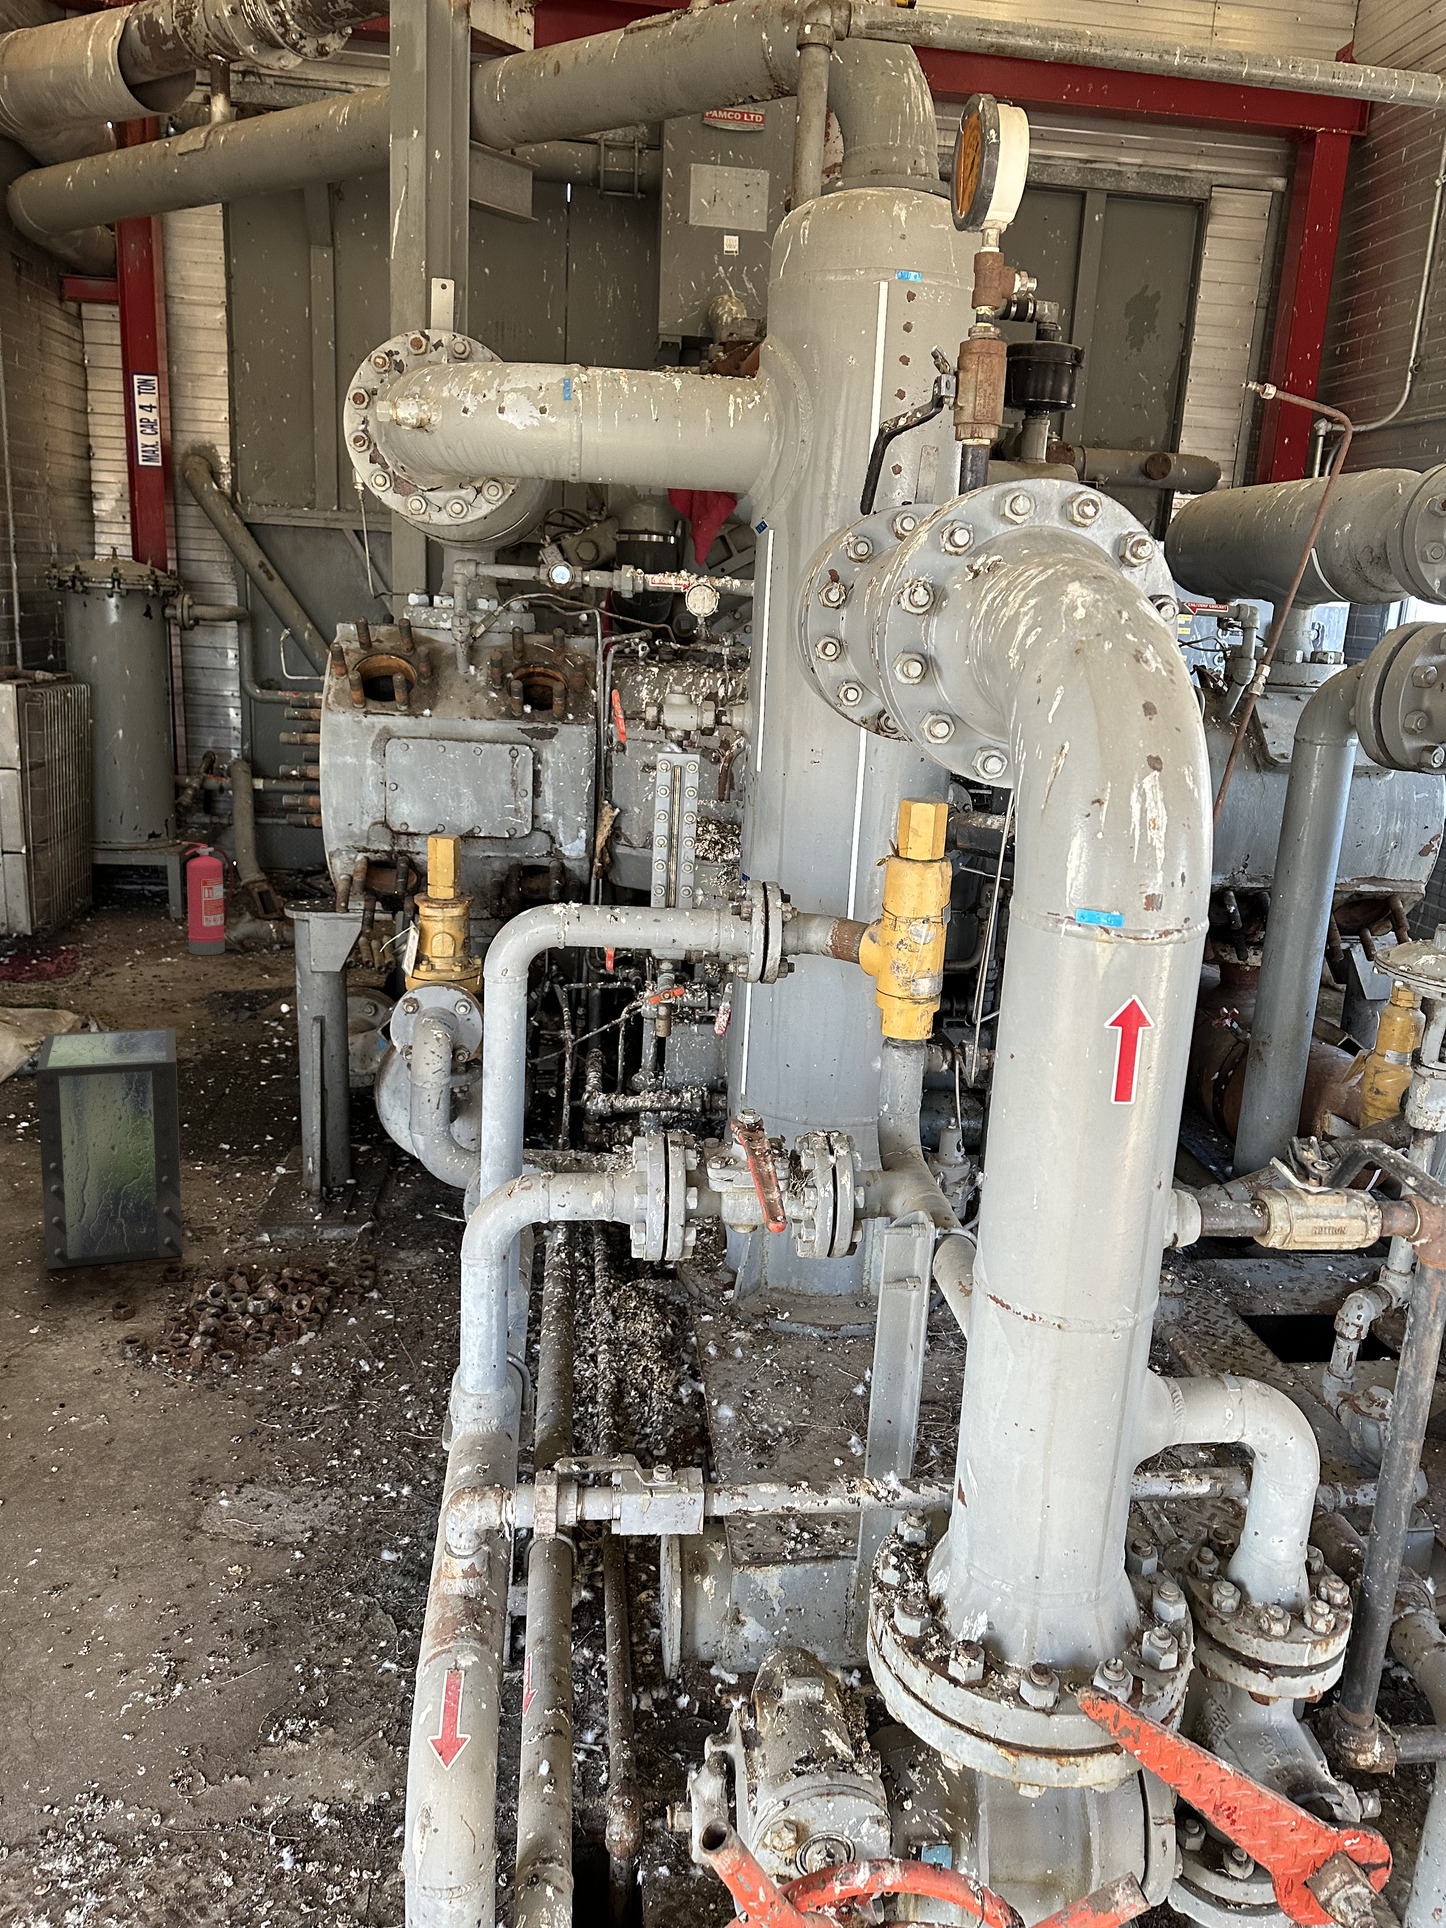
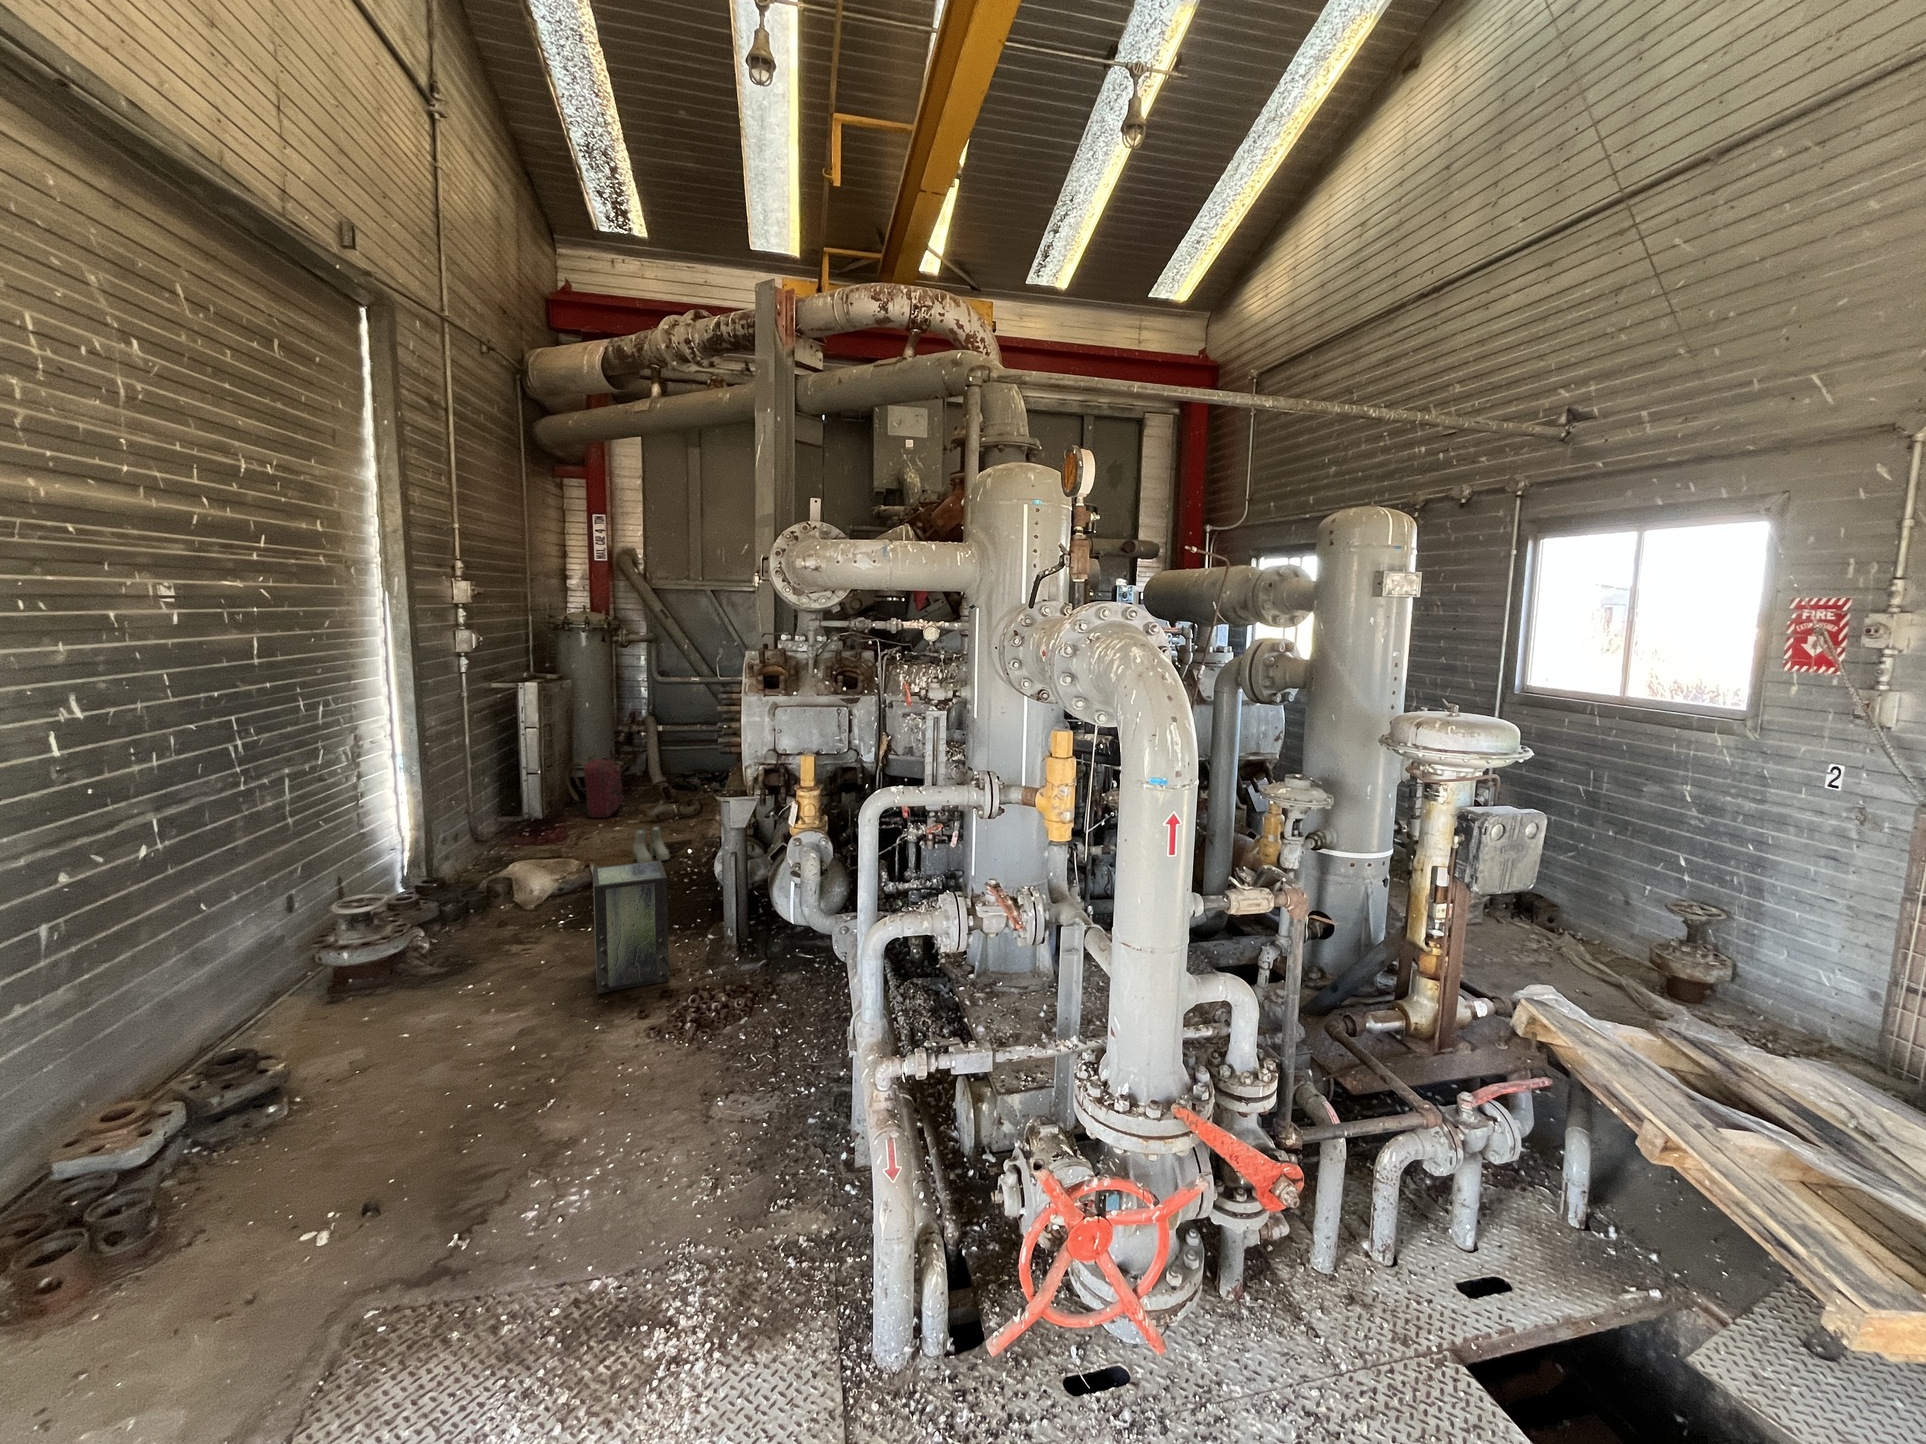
backpack: none [68,829,172,944] -> present [566,756,623,818]
fire extinguisher: present [183,842,233,955] -> none [632,761,659,822]
boots: none [169,964,233,1034] -> present [633,826,669,862]

